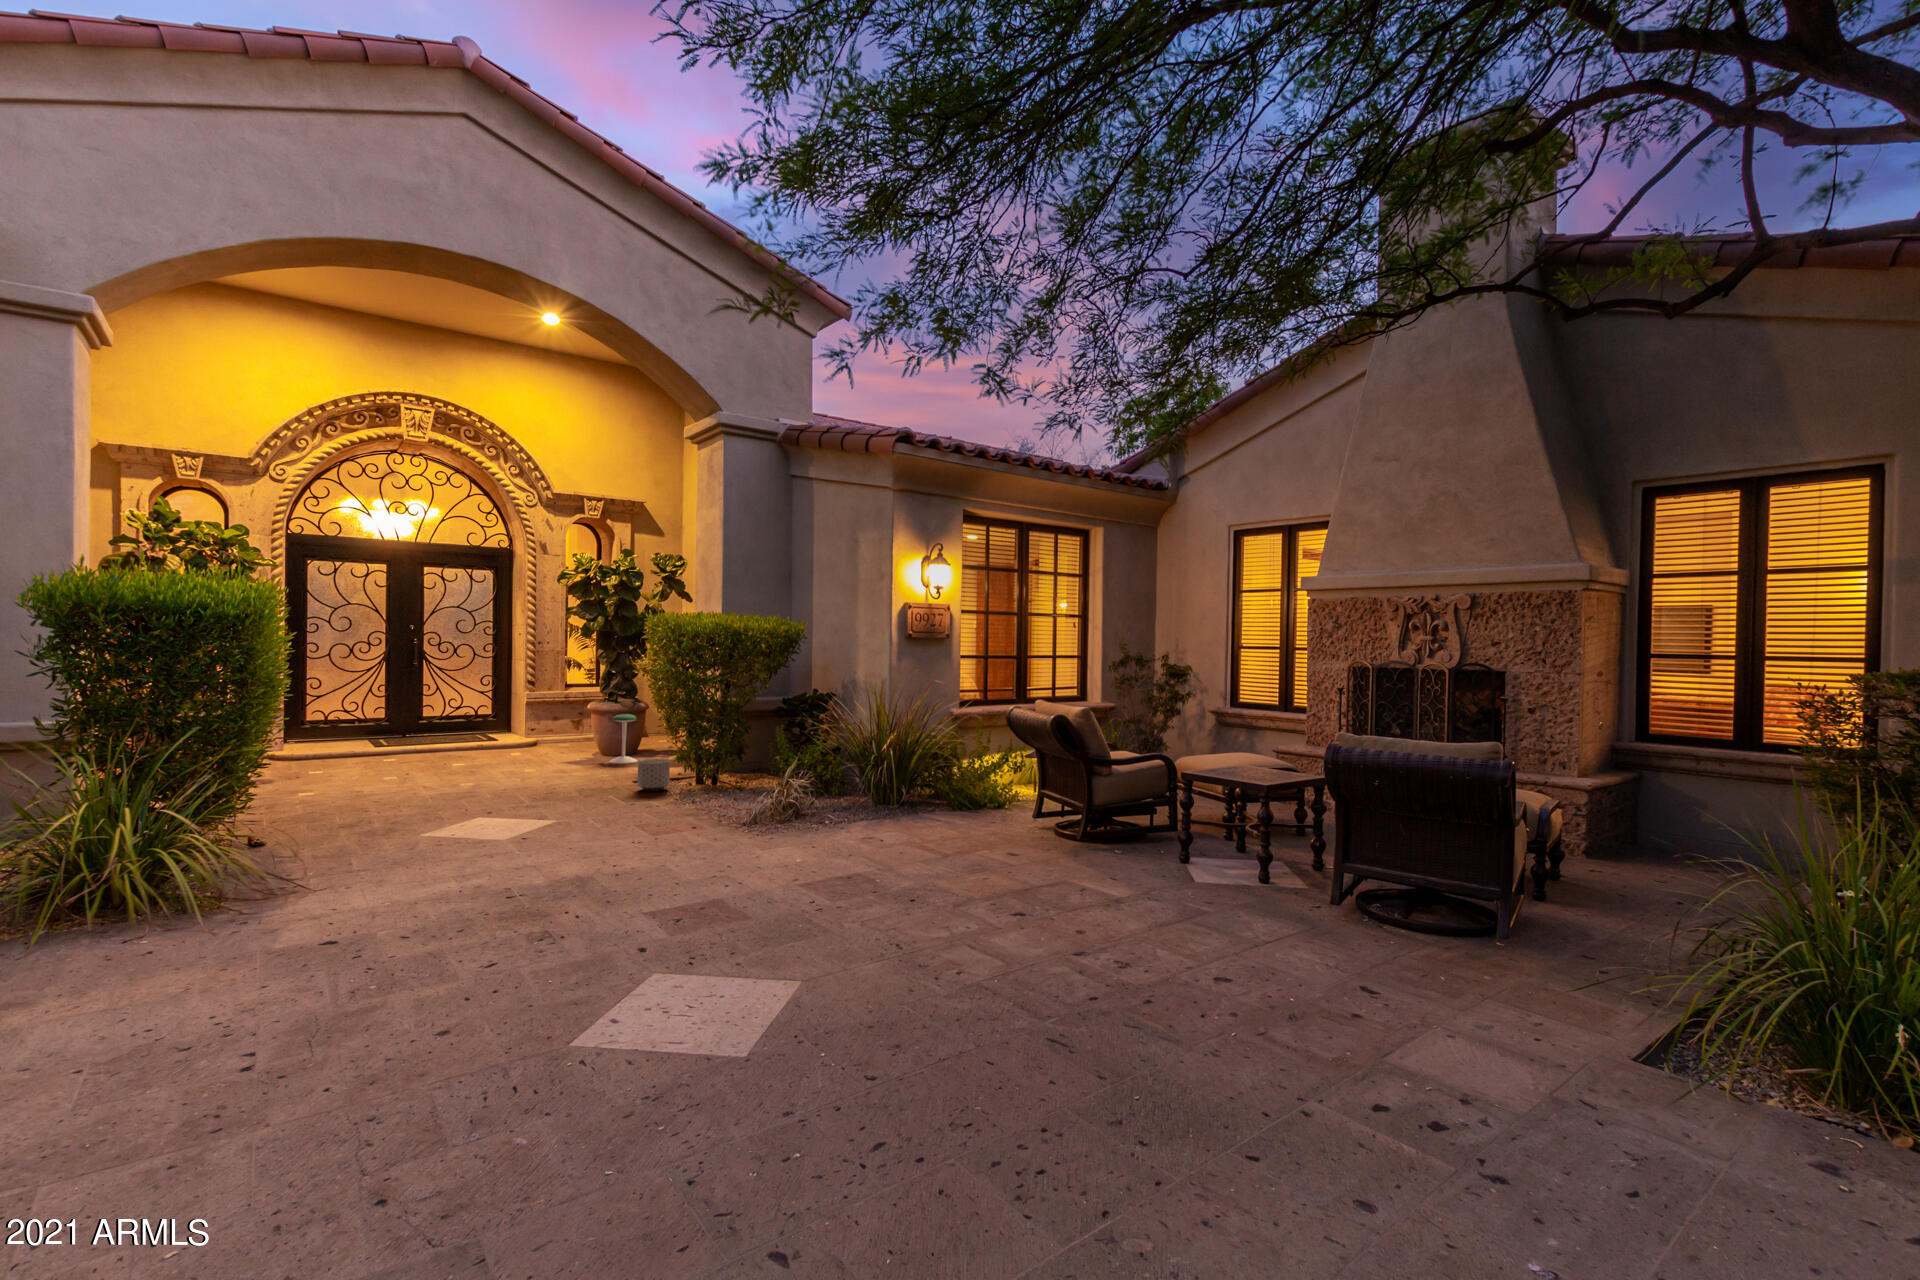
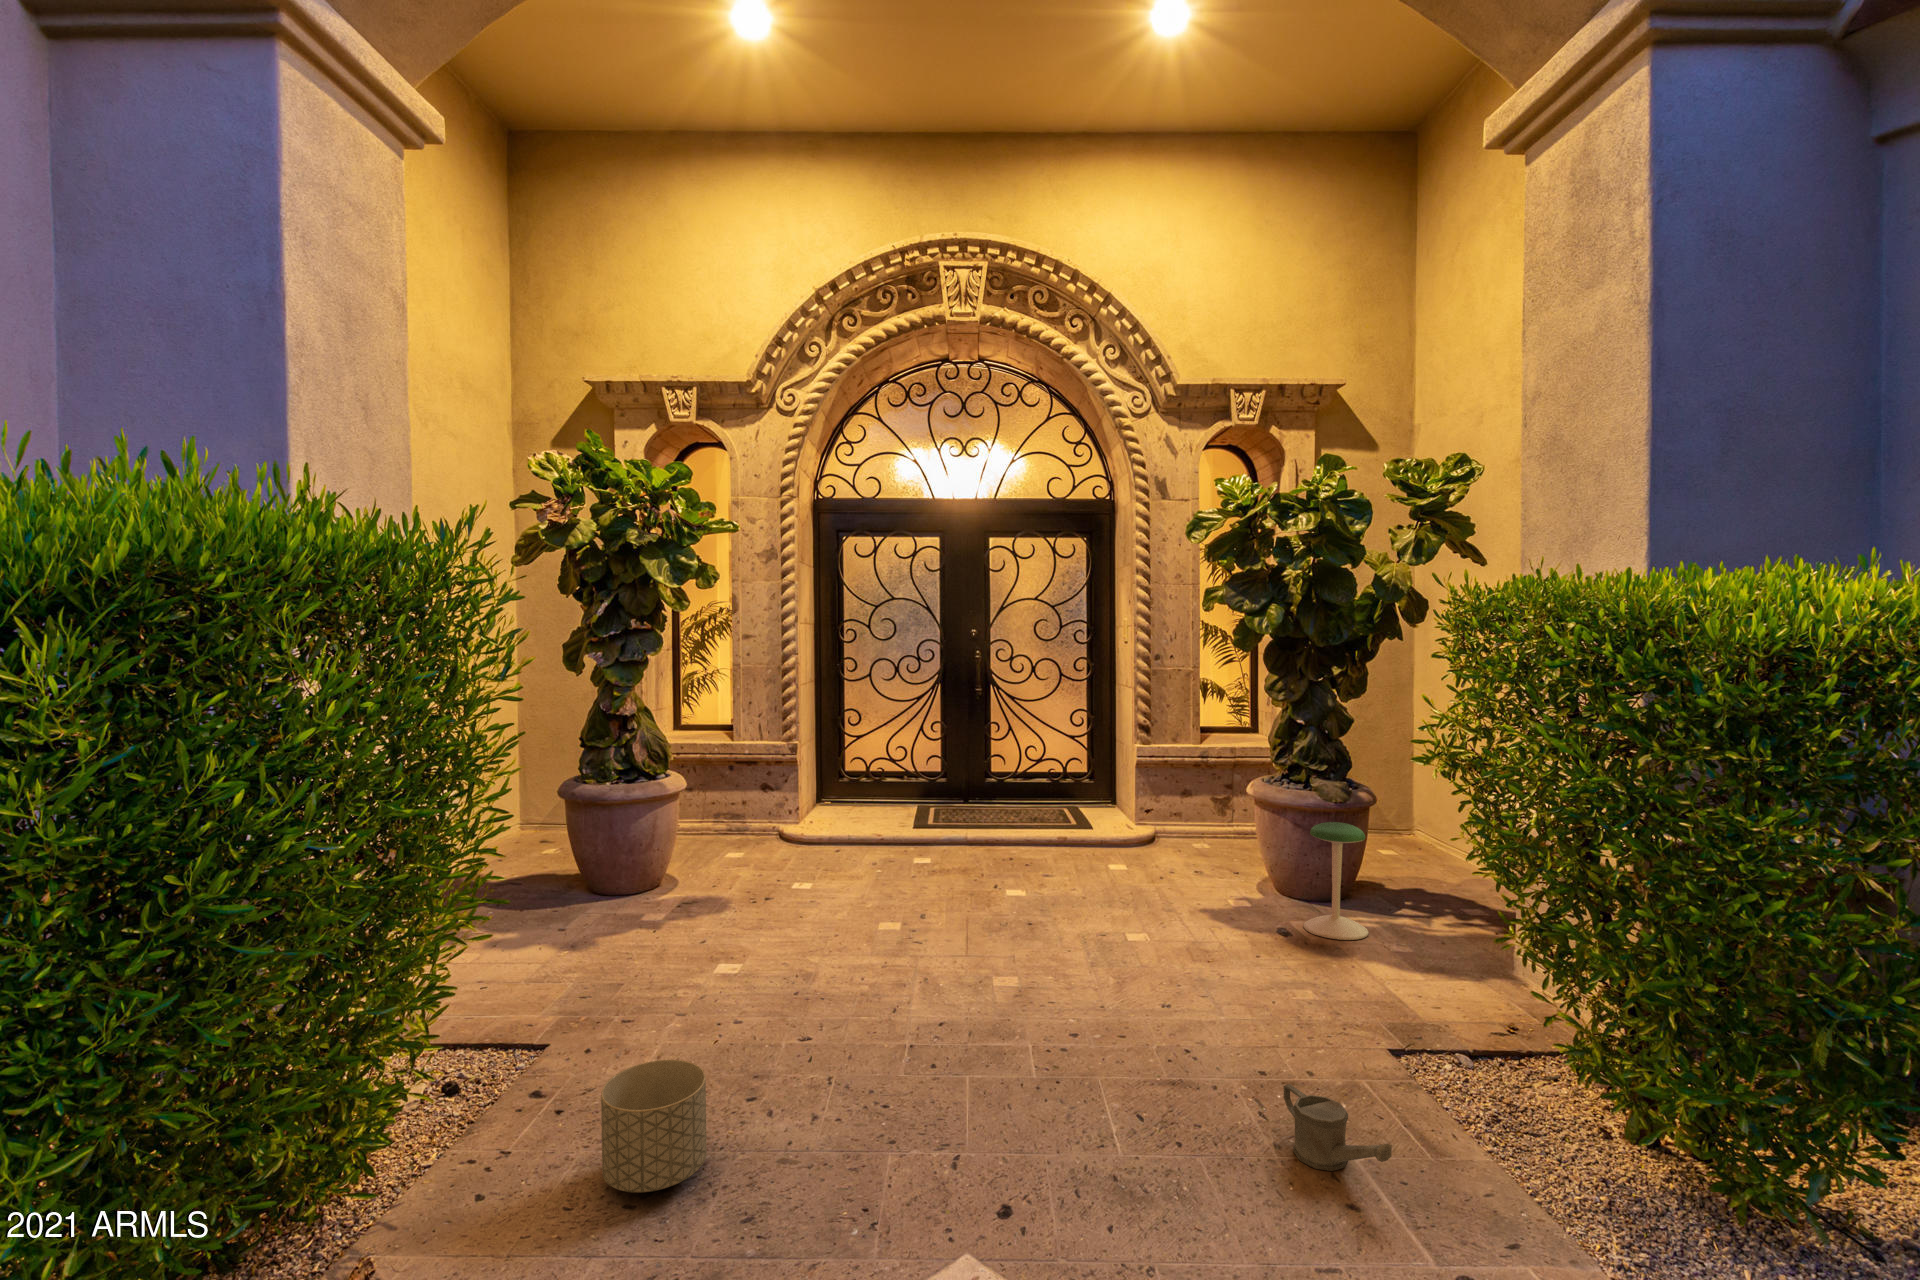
planter: present [637,759,670,791] -> present [601,1060,707,1193]
watering can: none [581,778,612,798] -> present [1284,1084,1392,1171]

